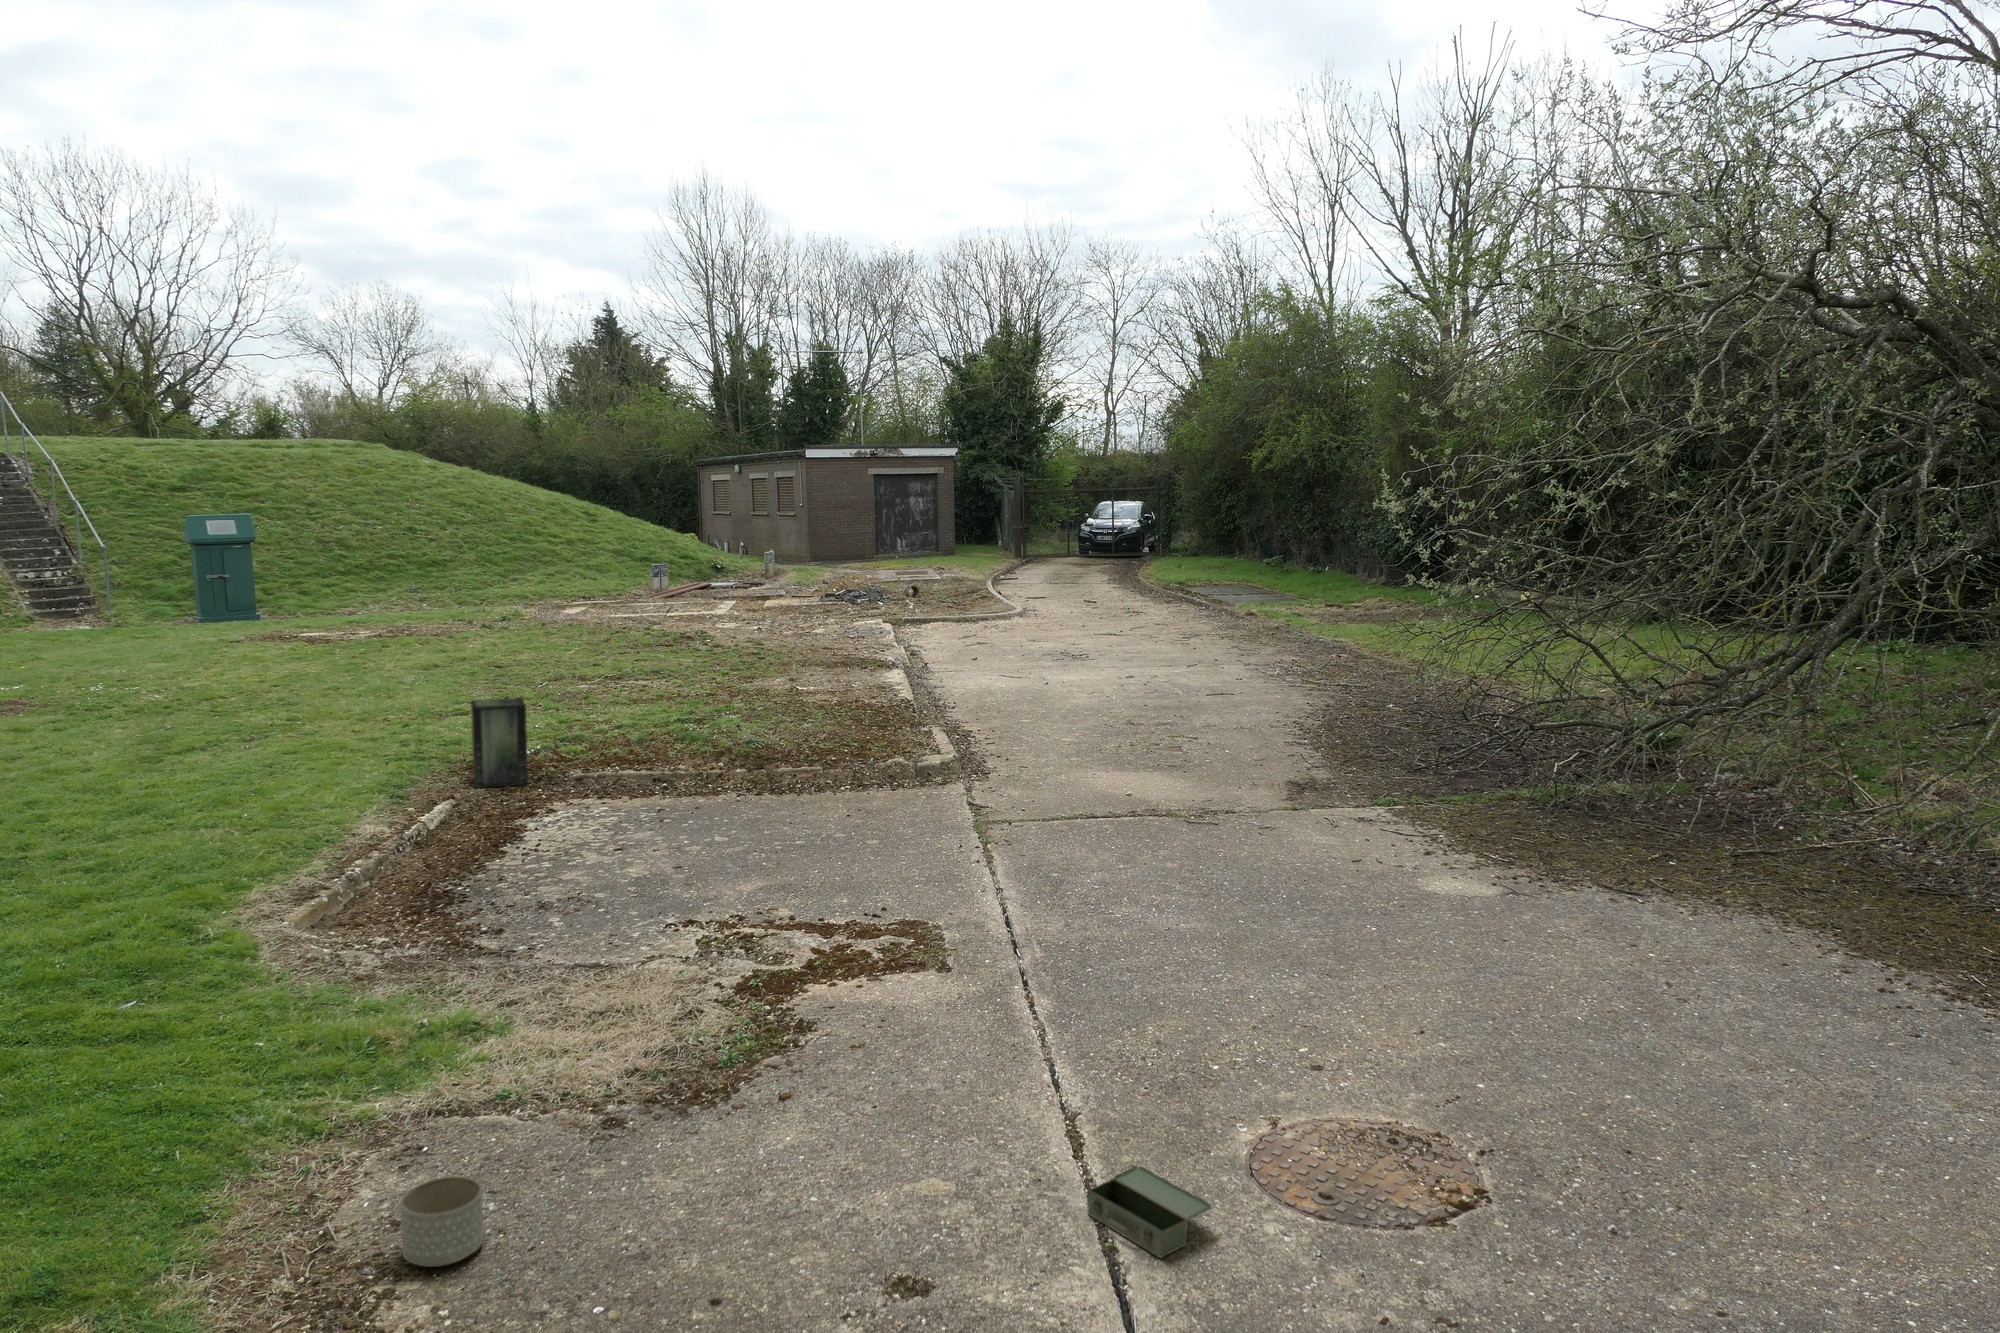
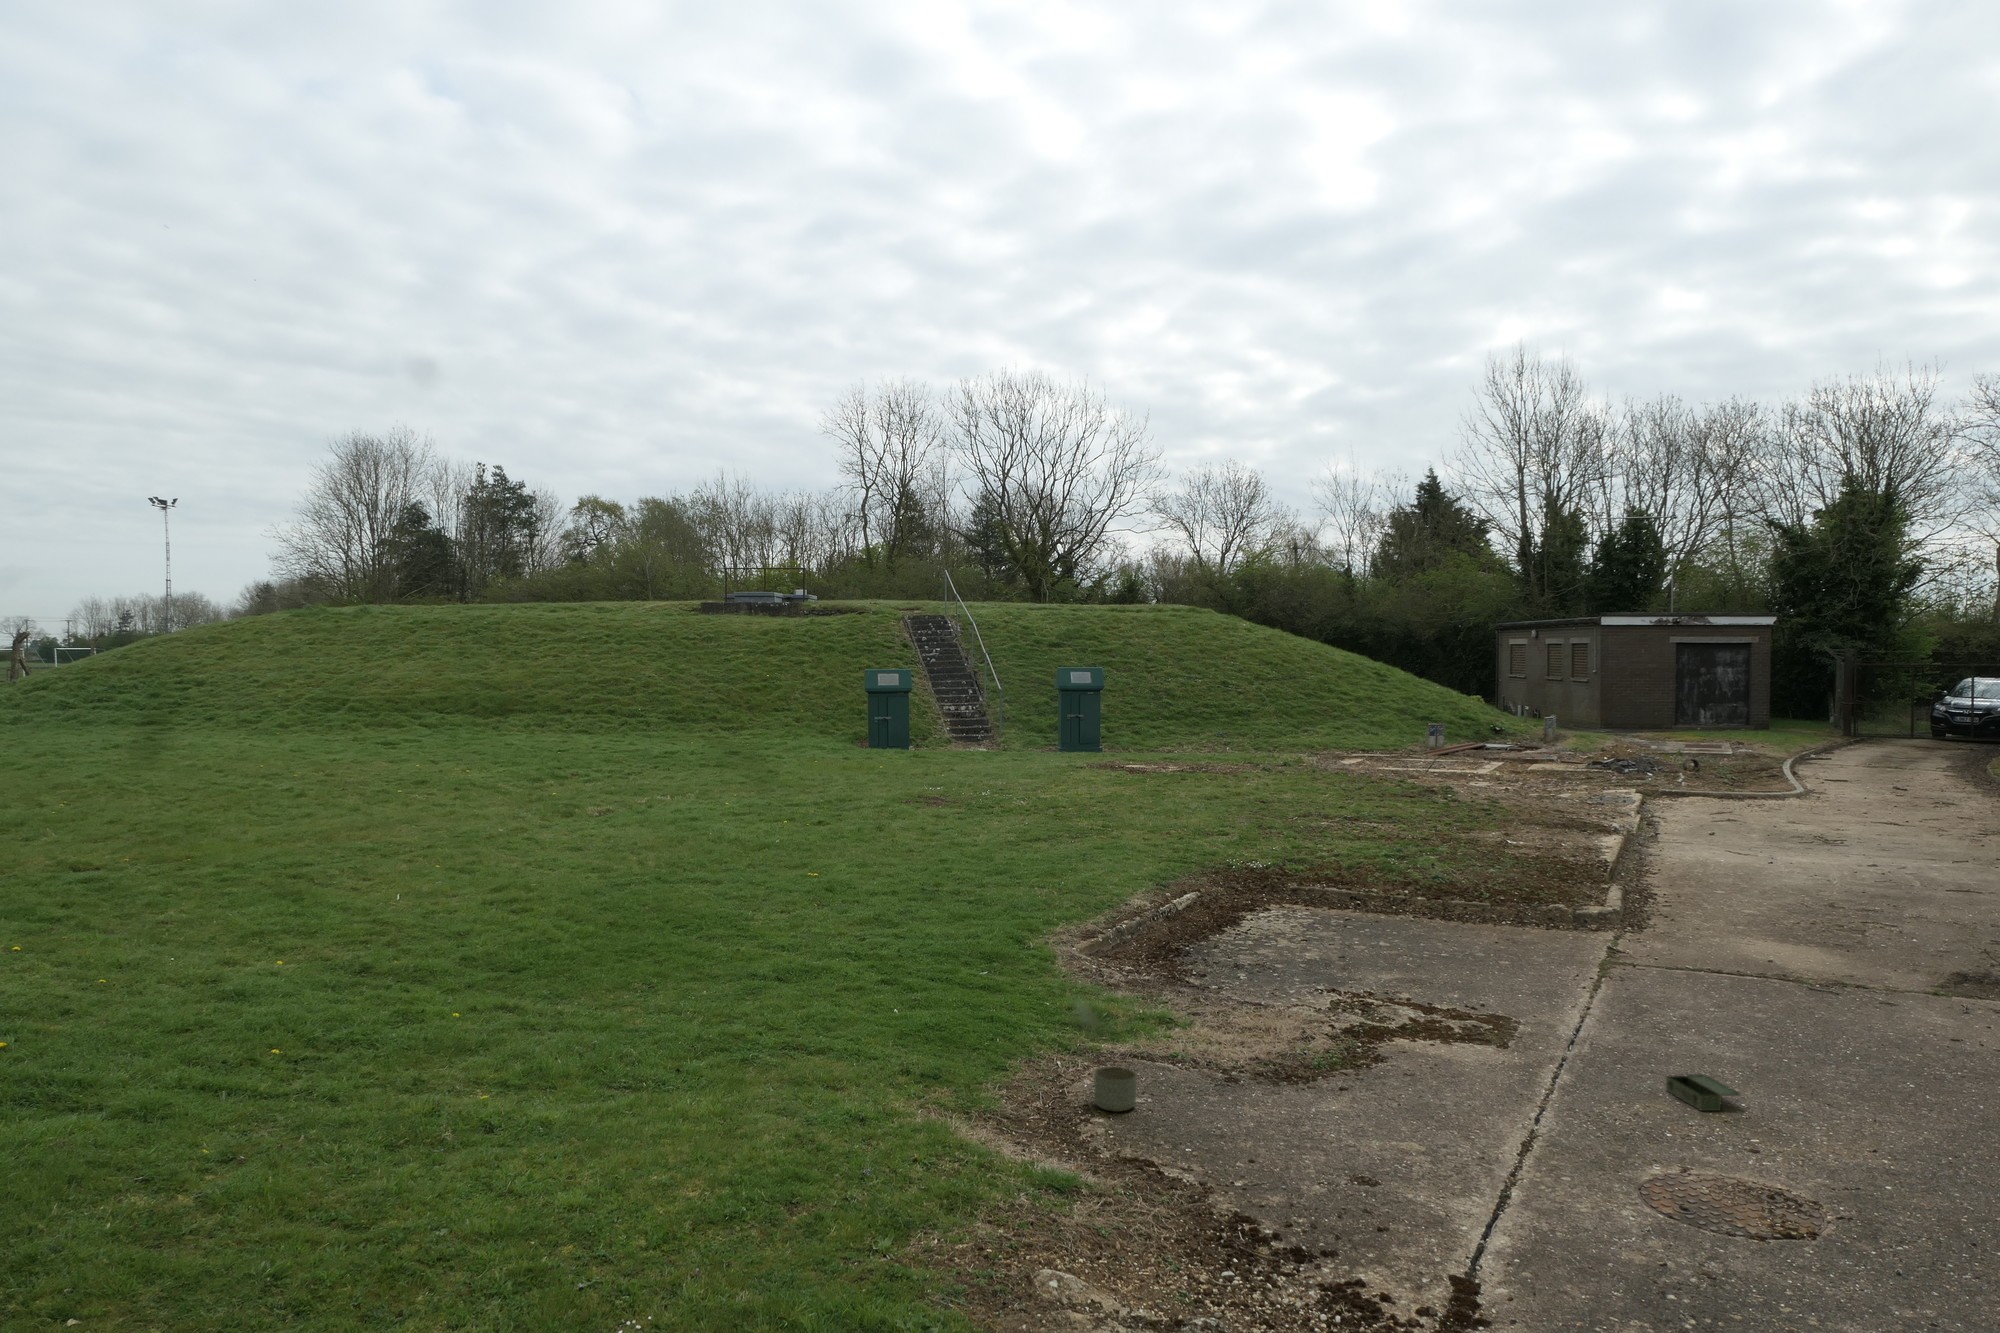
storage box: present [471,698,528,788] -> none [1217,822,1256,888]
toolbox: present [1088,1167,1211,1258] -> present [1666,1074,1741,1111]

